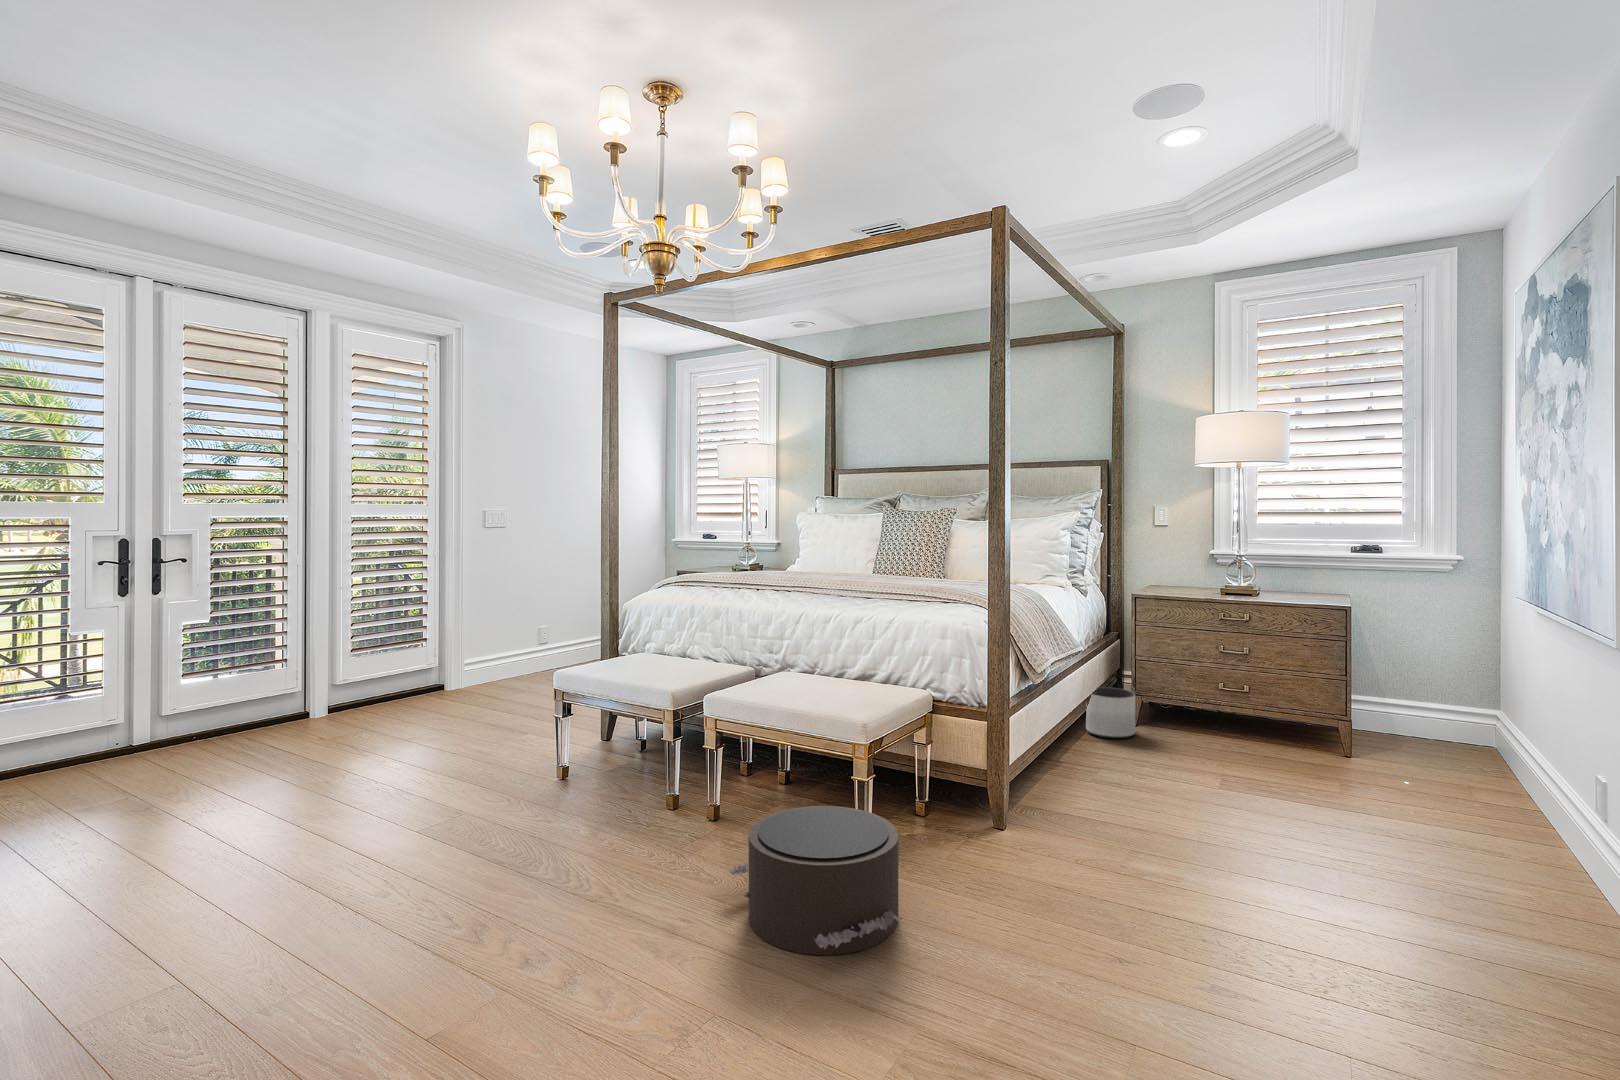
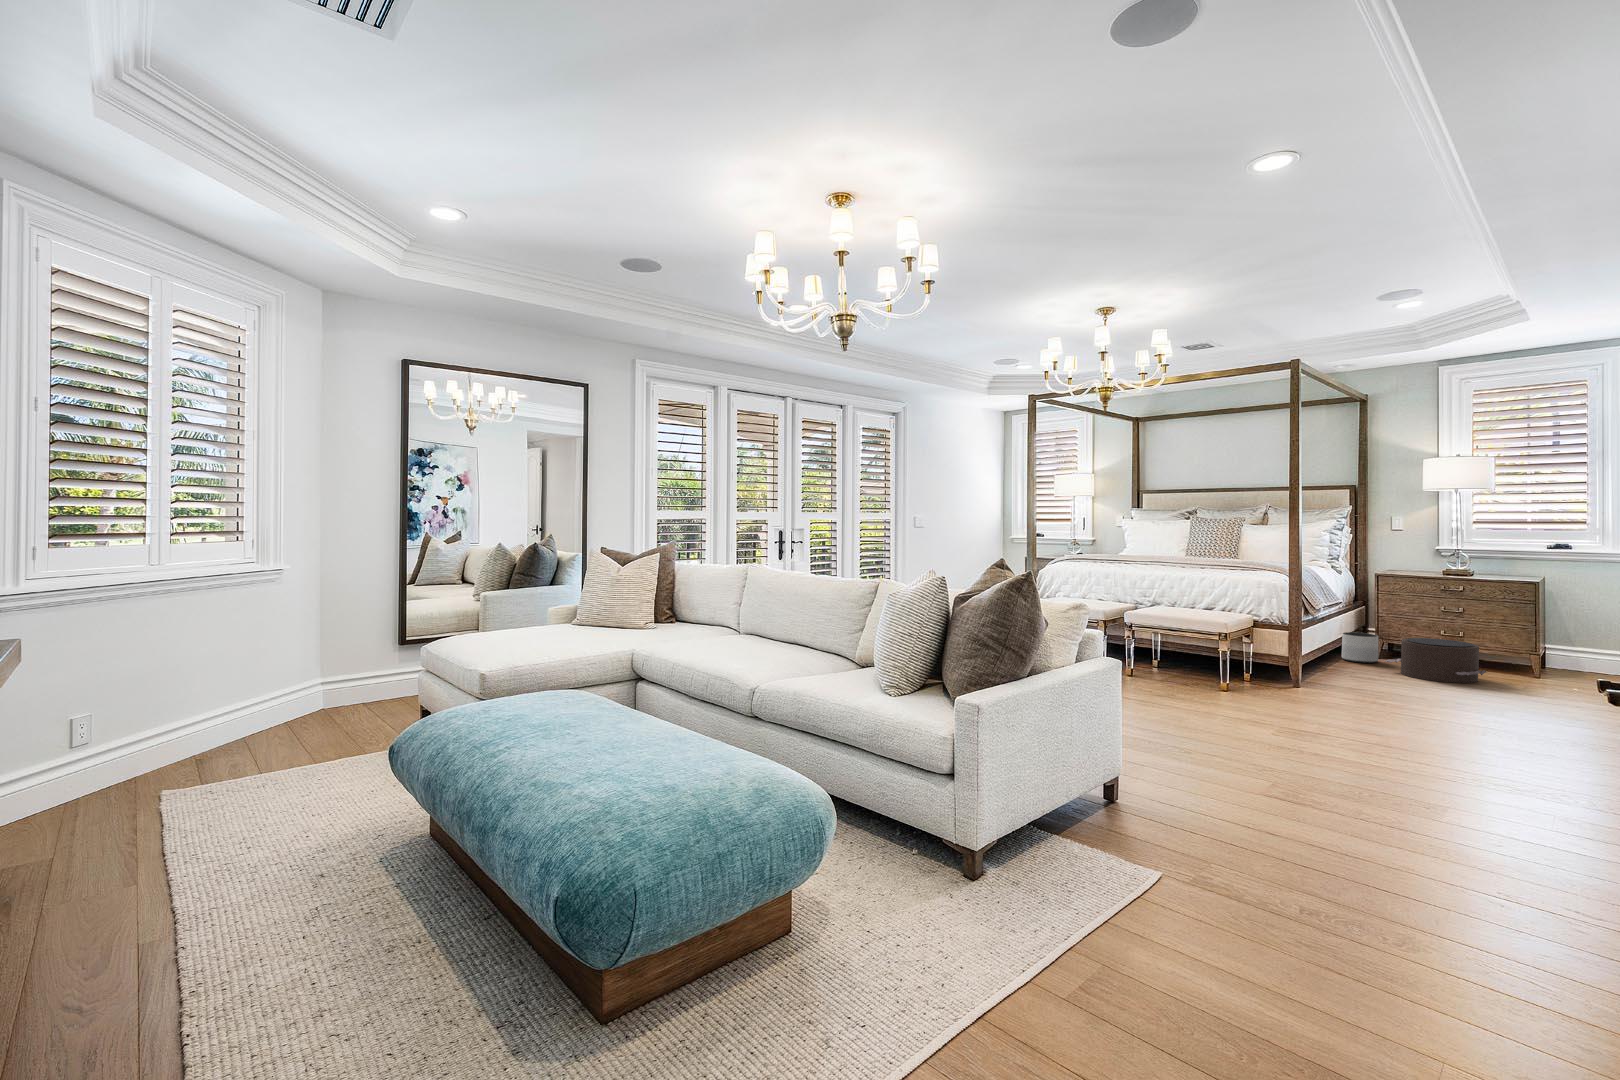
pouf: present [729,806,902,955] -> present [1385,638,1486,683]

